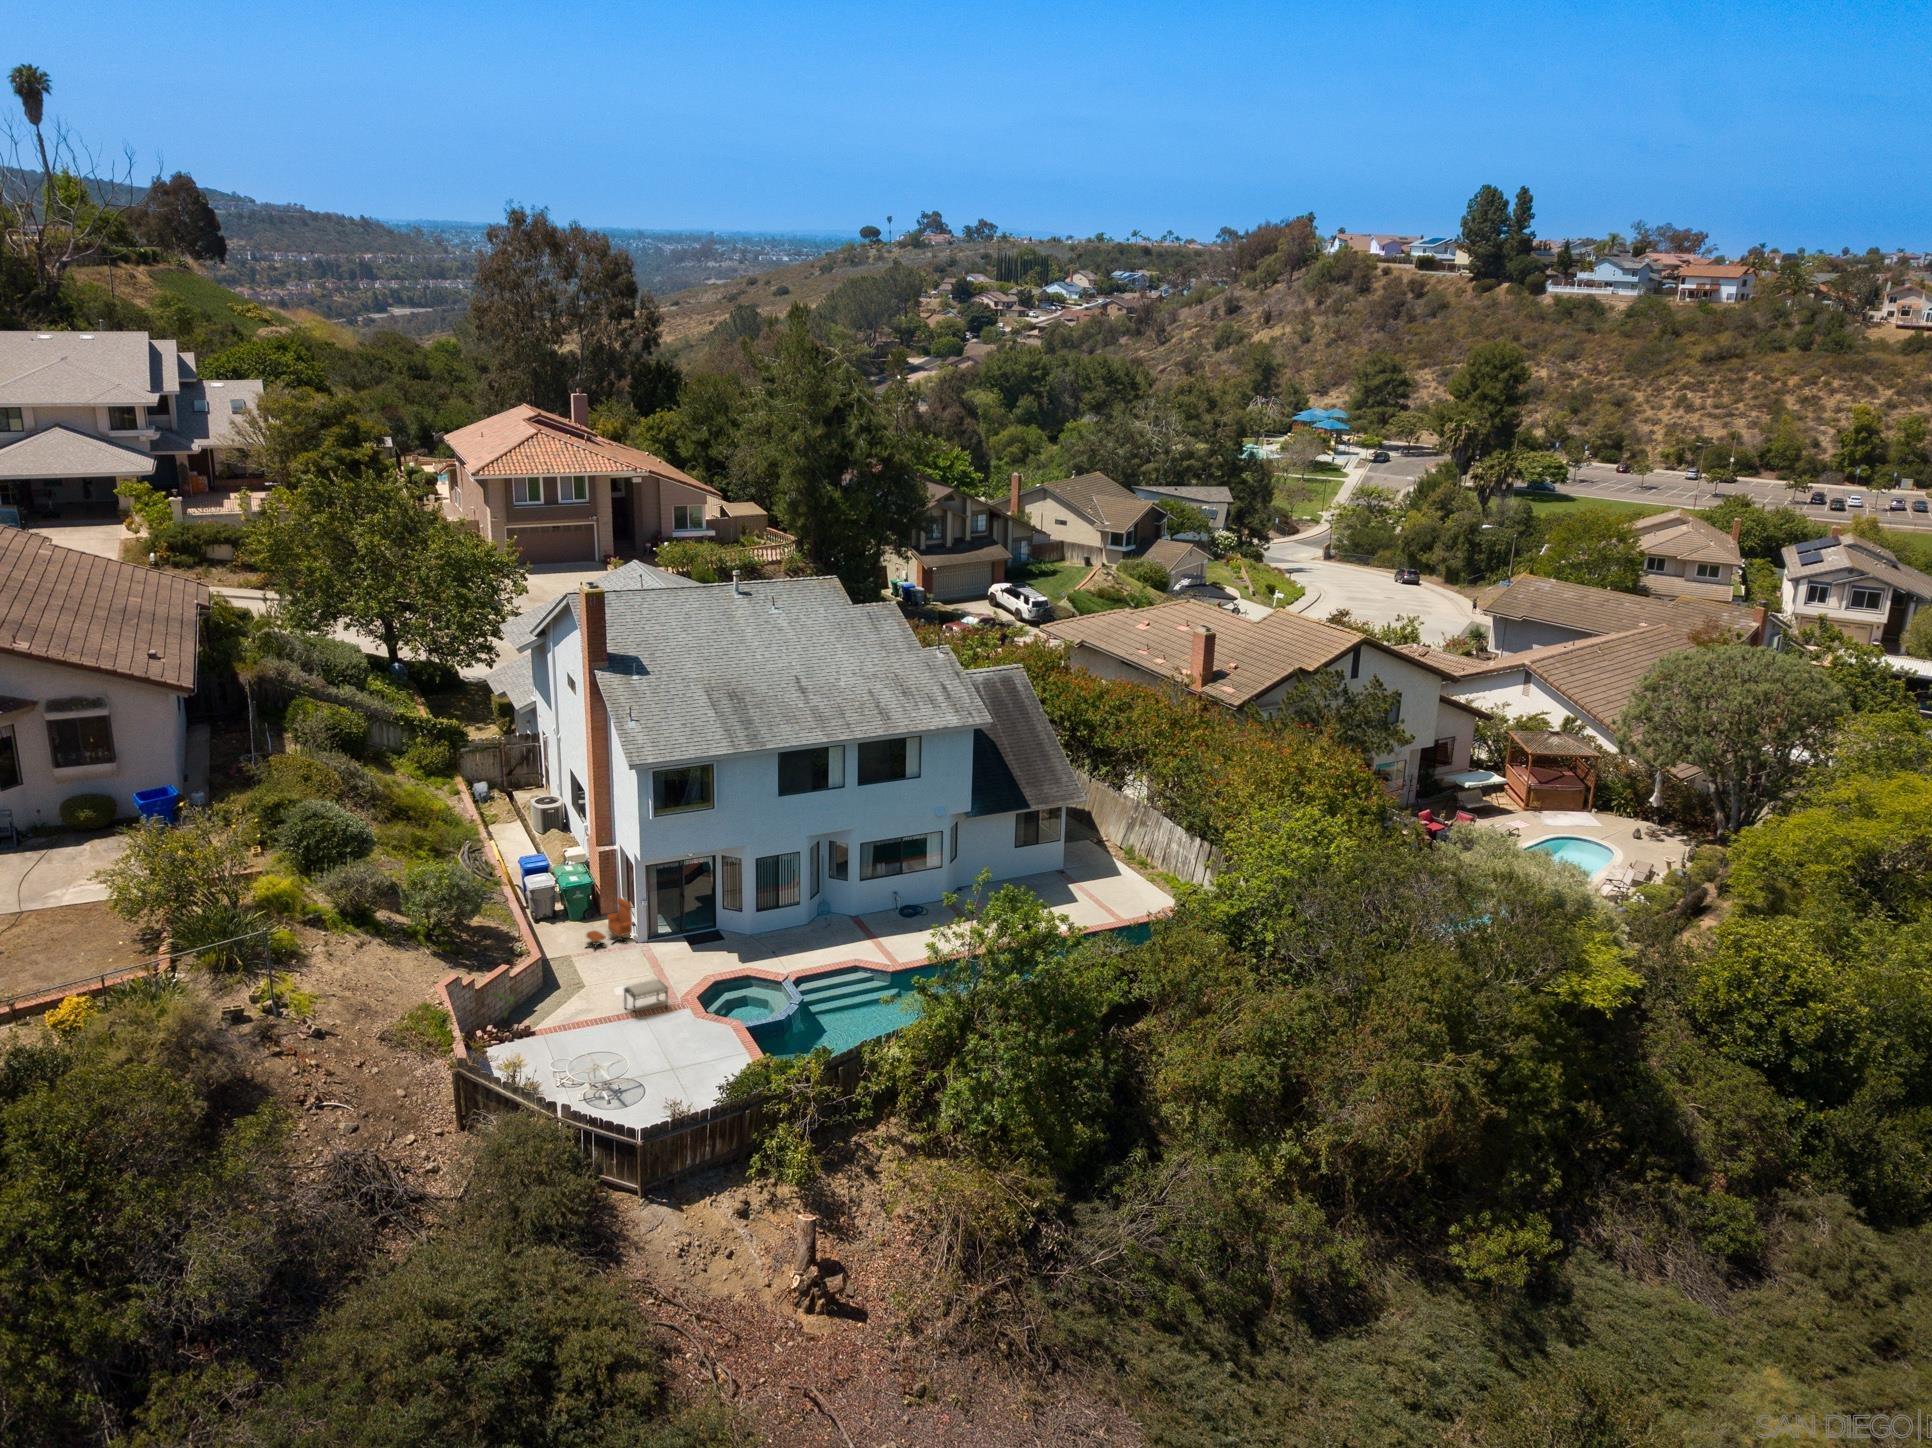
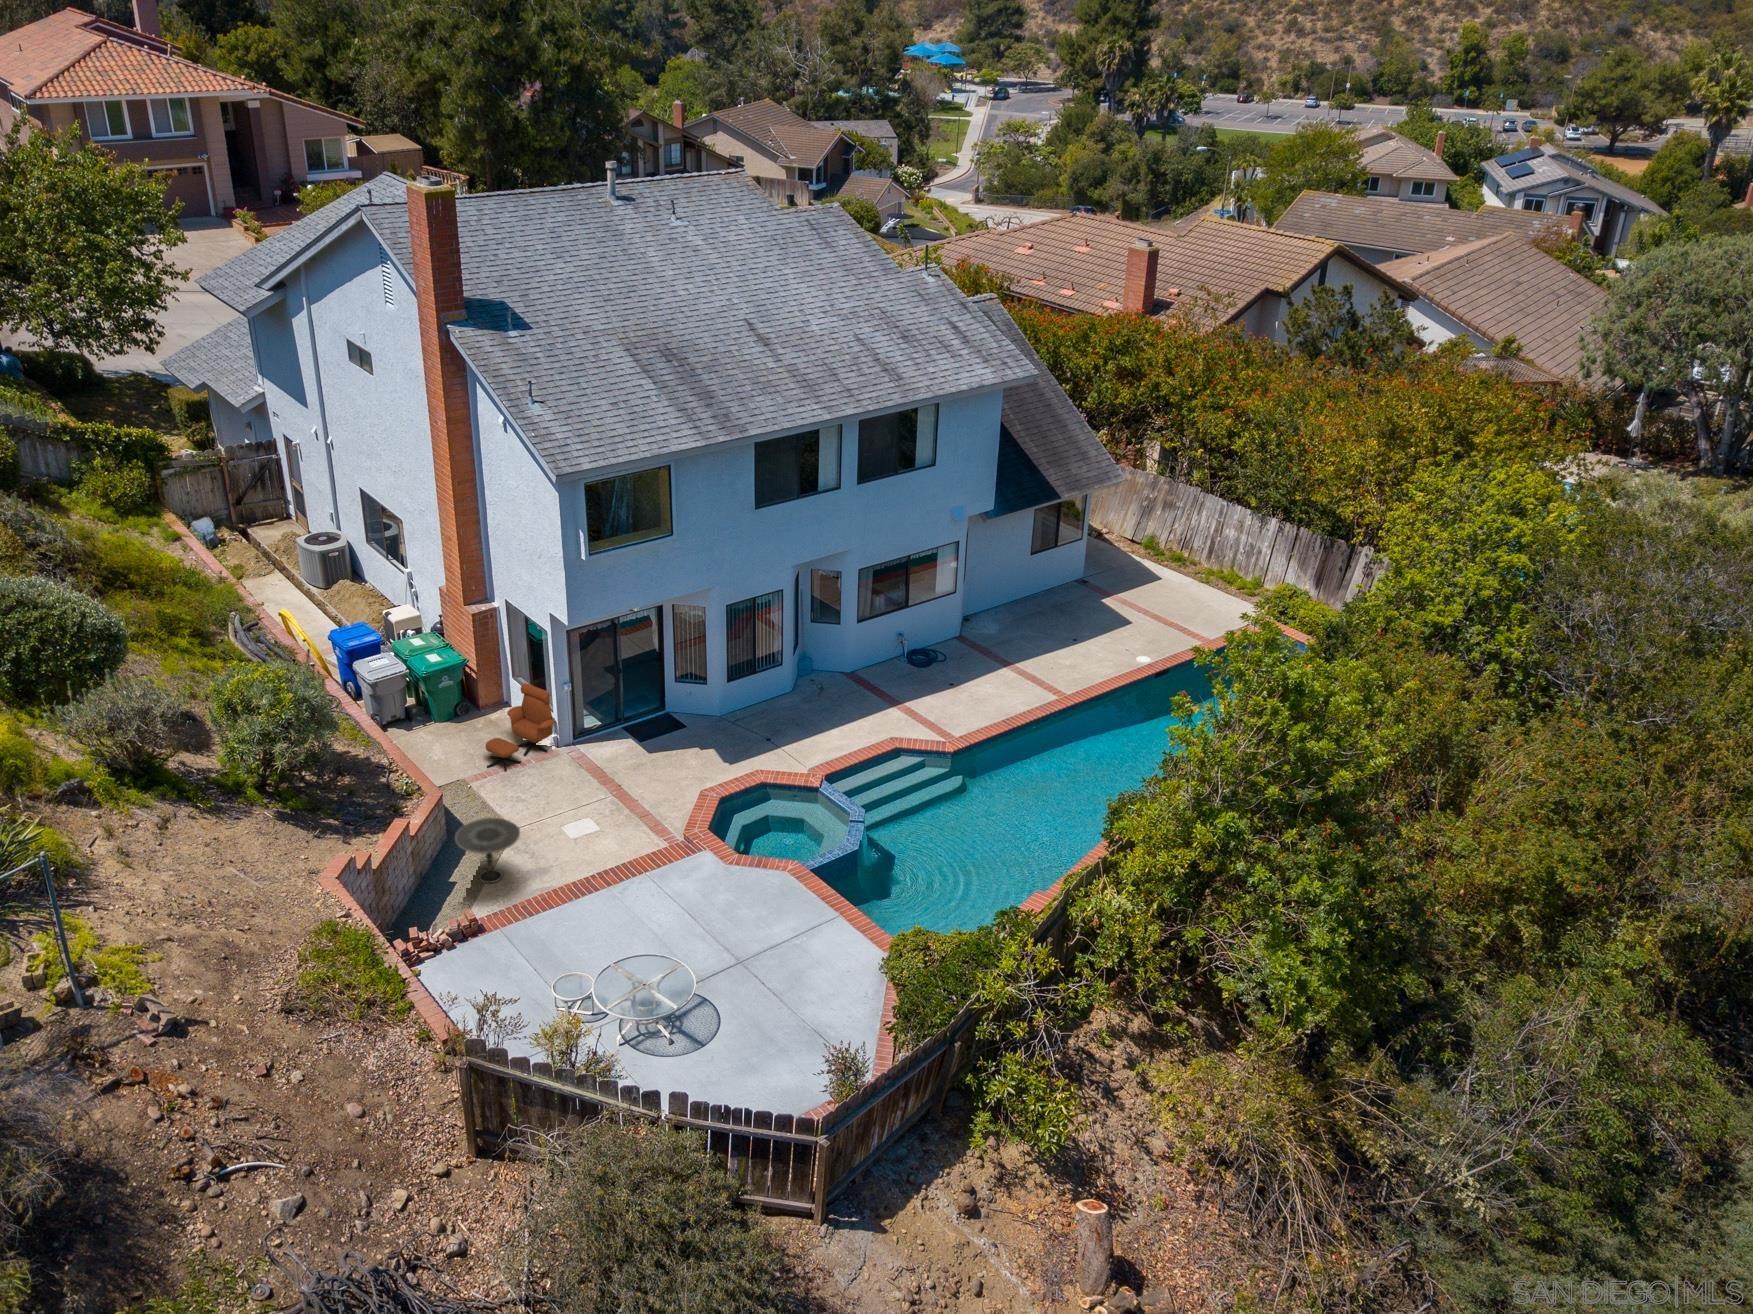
side table: none [529,966,570,1006] -> present [455,818,520,883]
ottoman: present [624,980,668,1016] -> none [610,818,679,884]
potted plant: present [490,993,514,1031] -> none [414,883,464,942]

